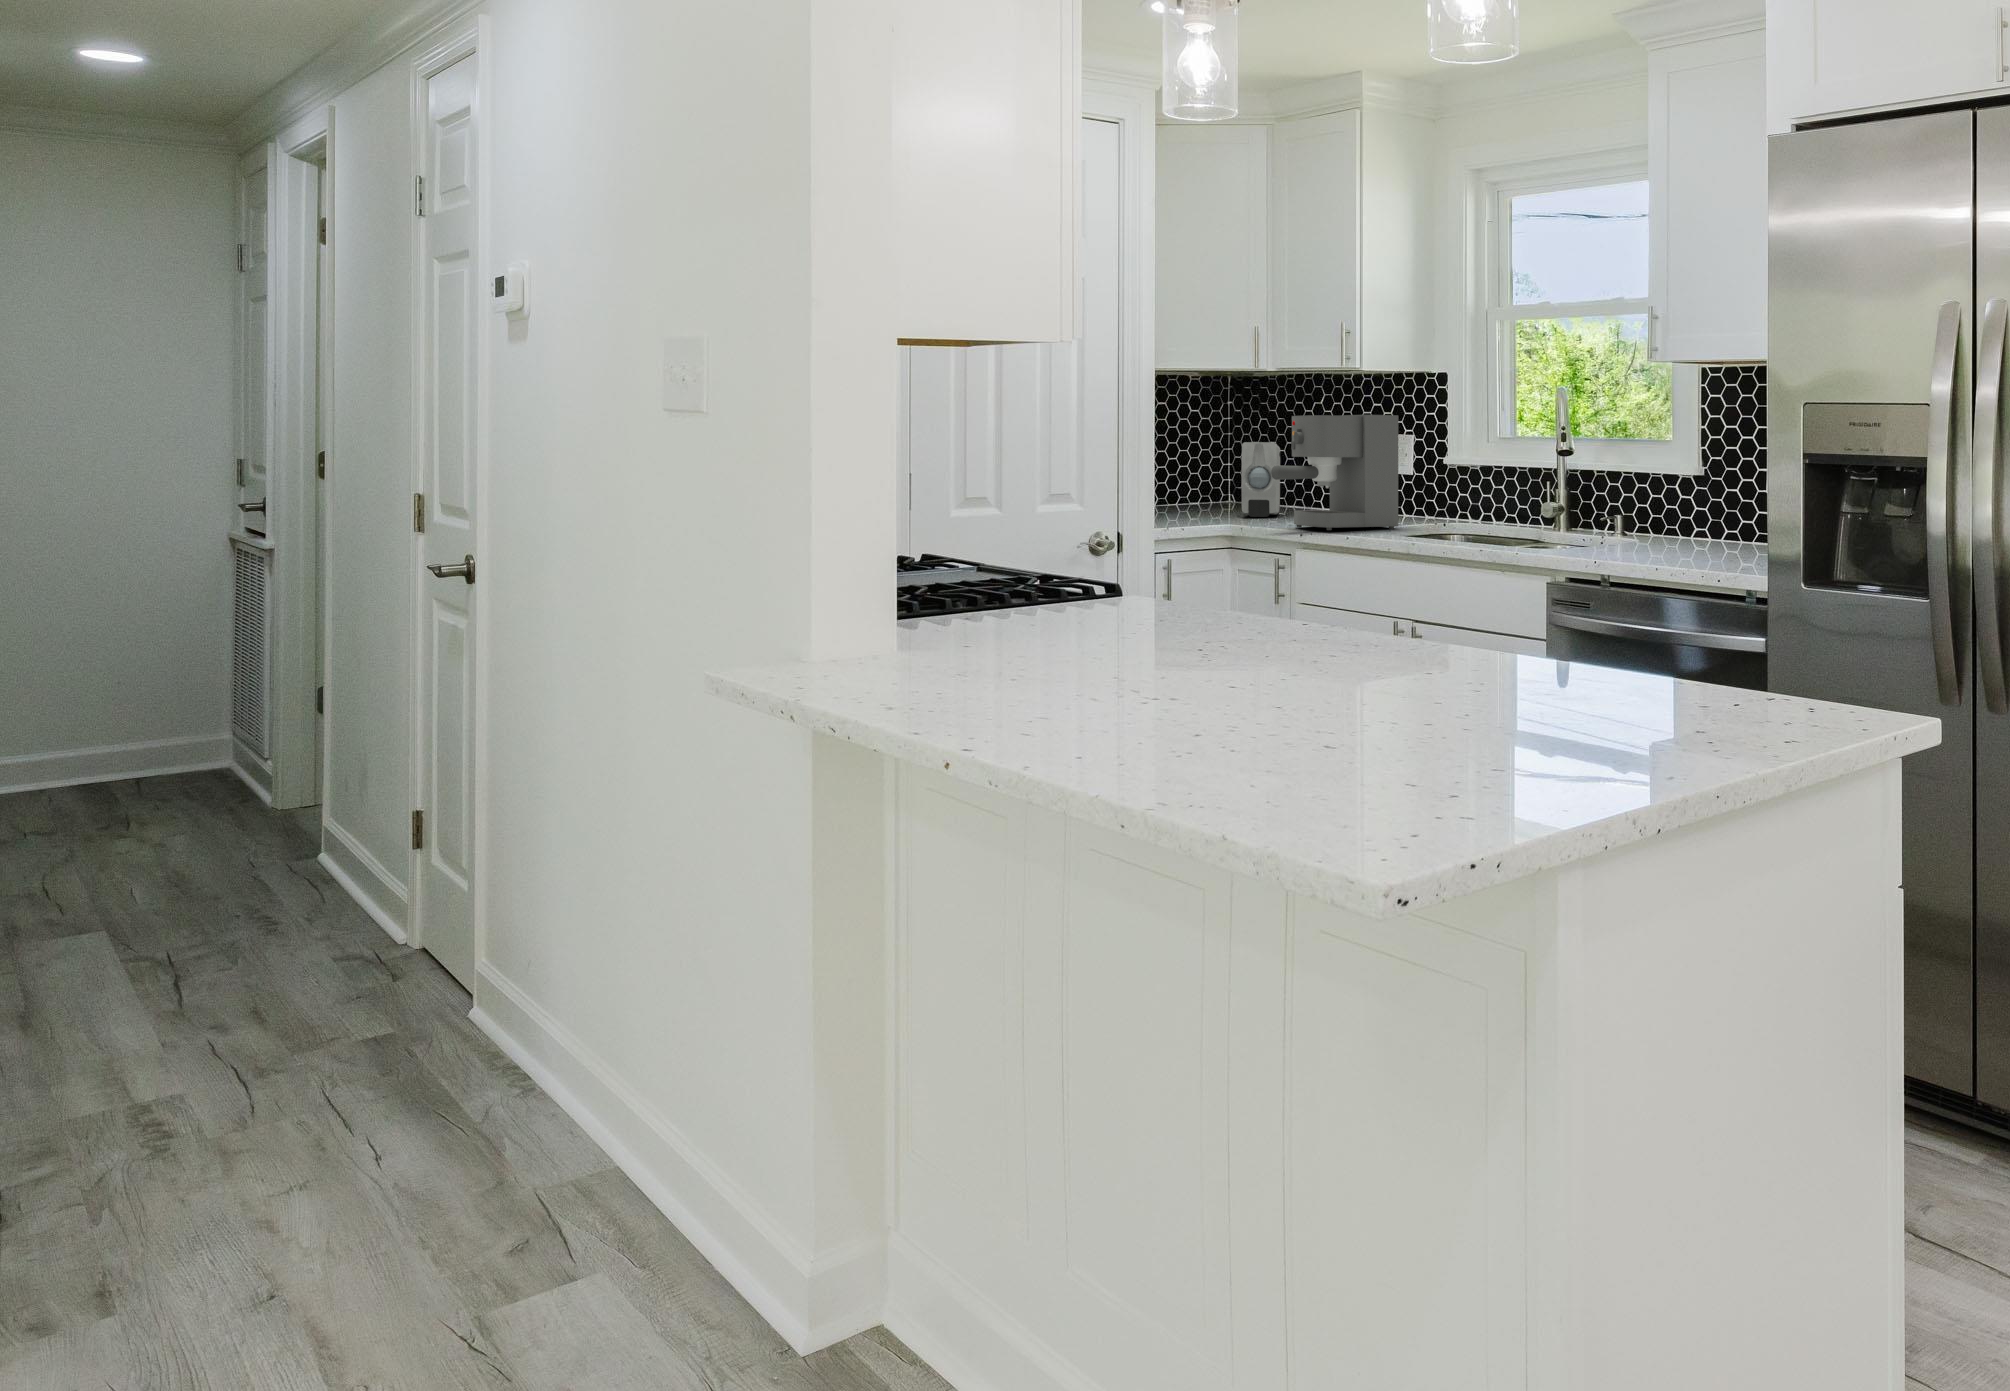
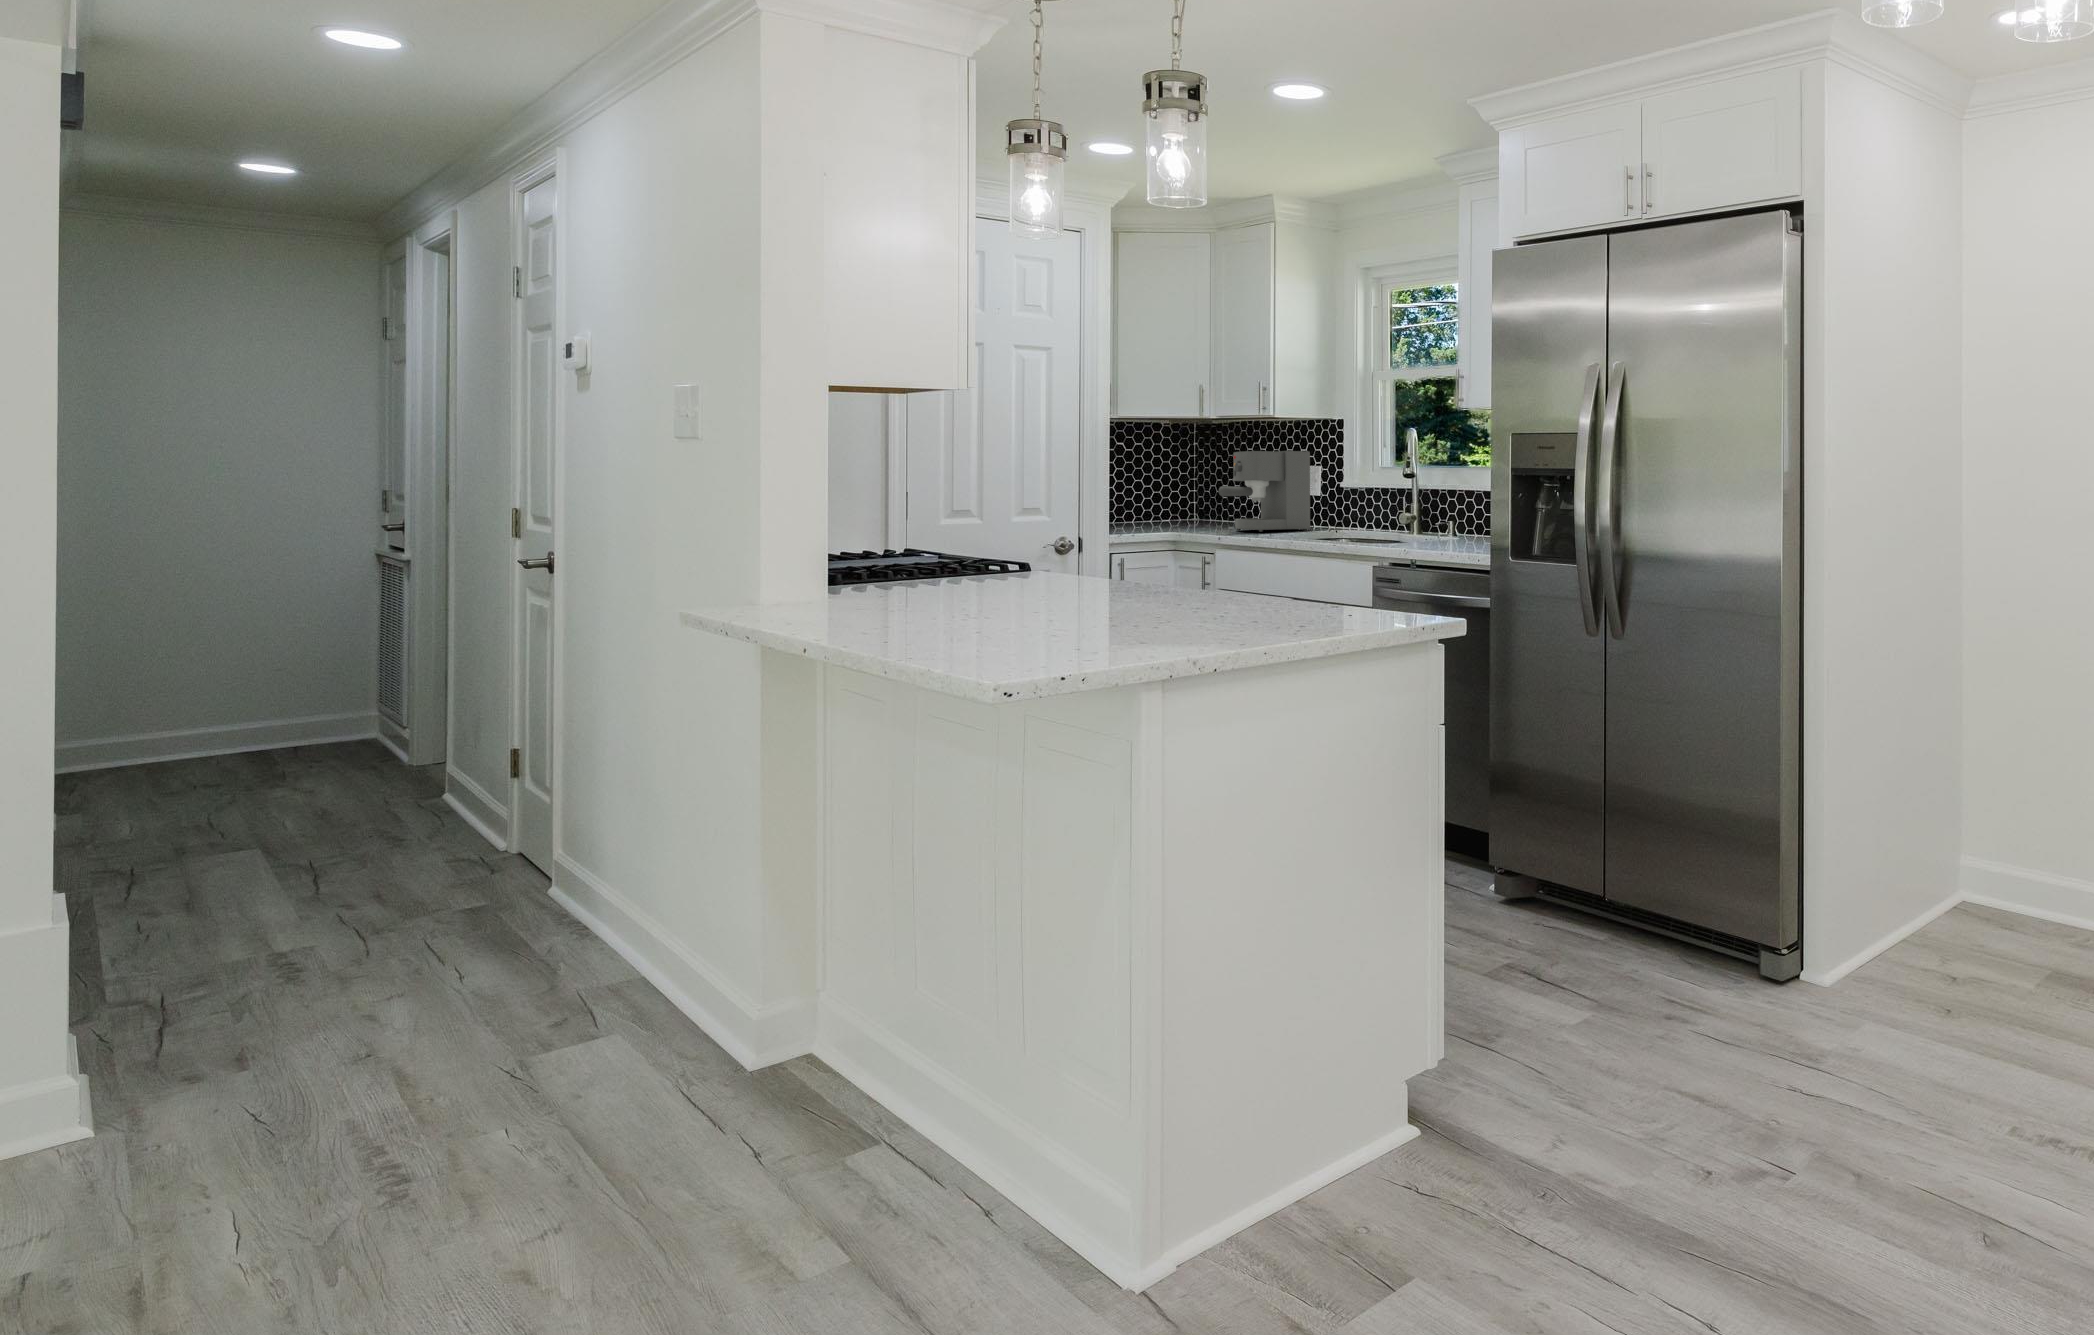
soap dispenser: present [1241,442,1280,517] -> none [1197,473,1225,525]

